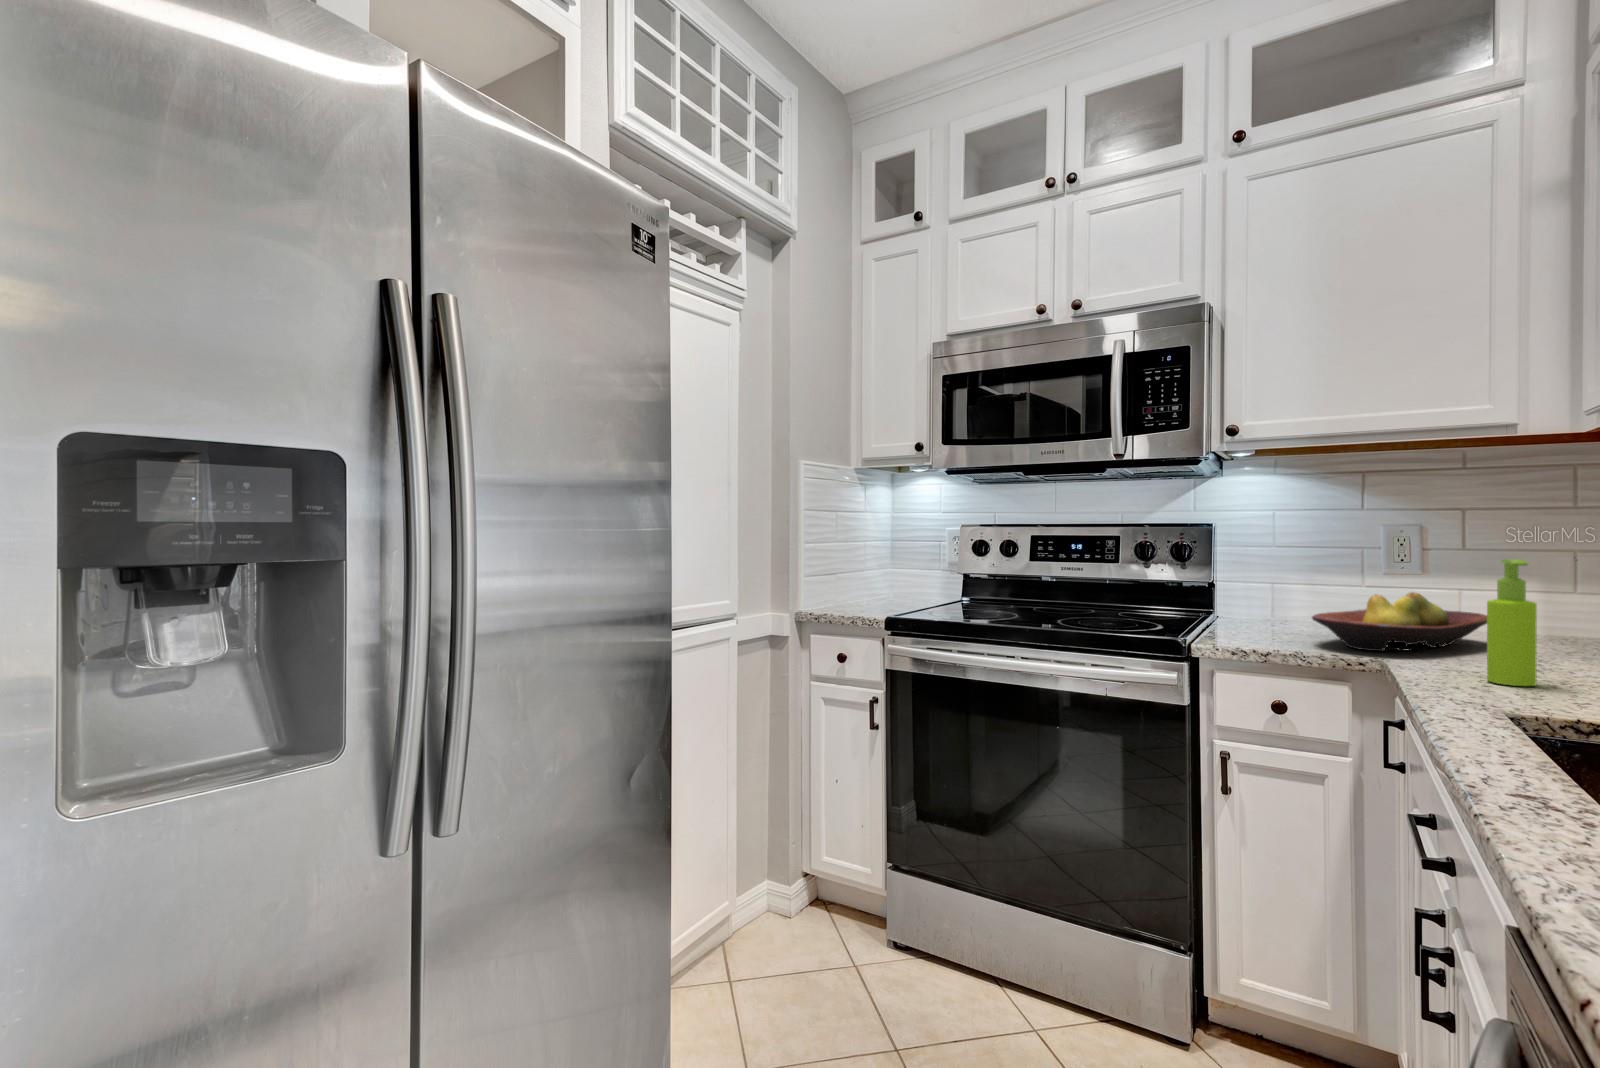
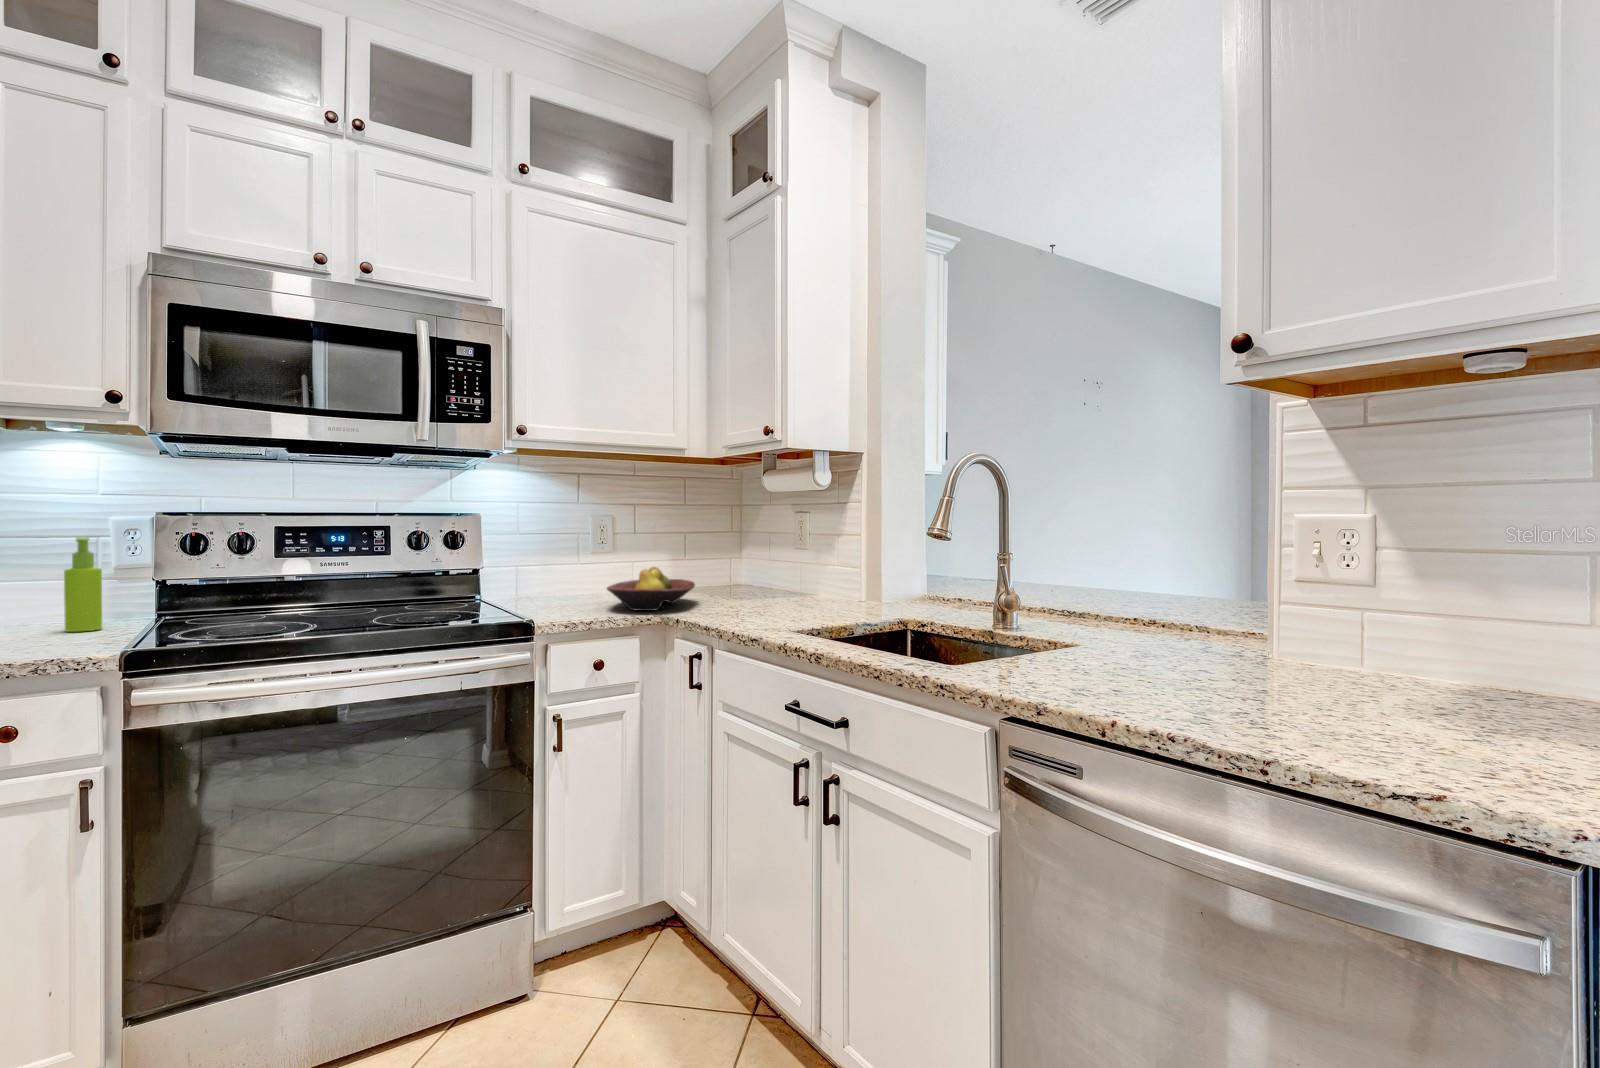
soap dispenser: present [1487,559,1537,686] -> present [64,537,102,632]

